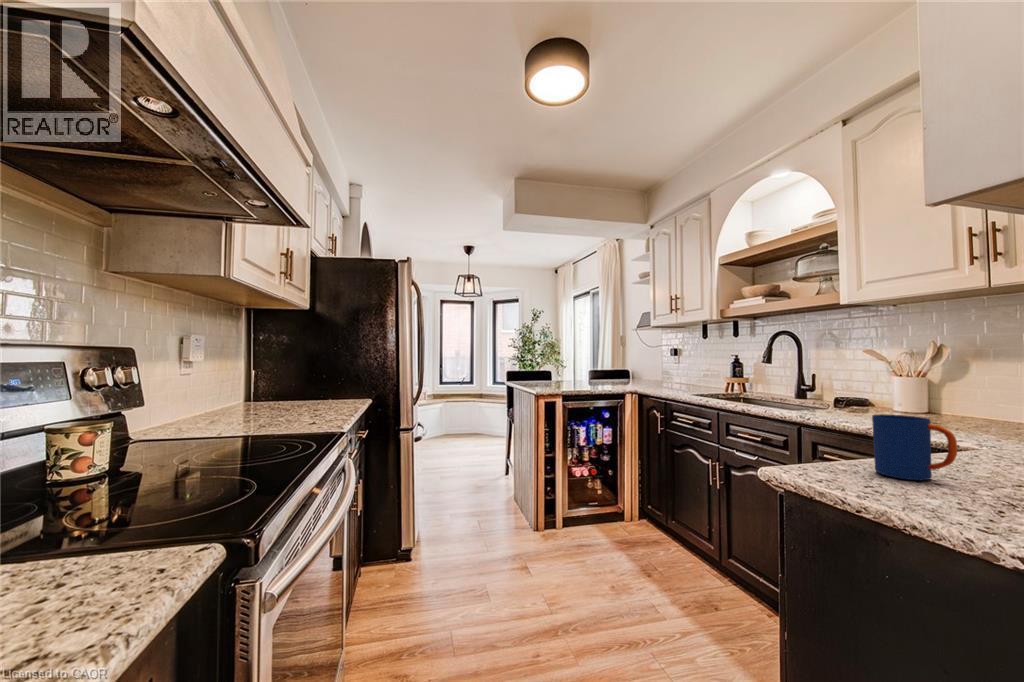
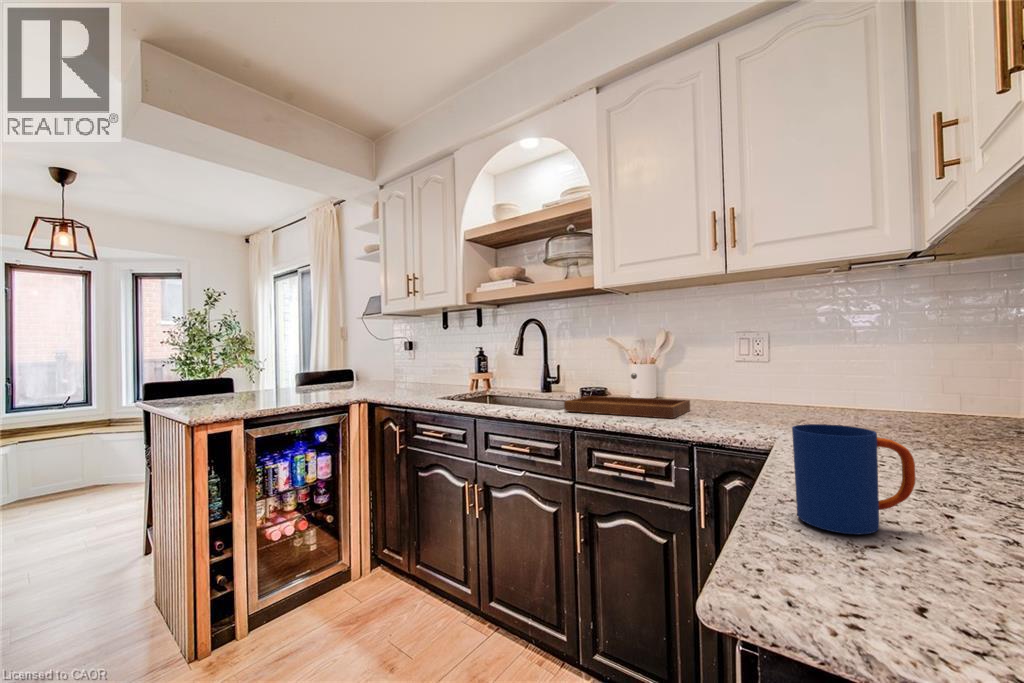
tray: none [797,383,941,425] -> present [564,373,690,418]

